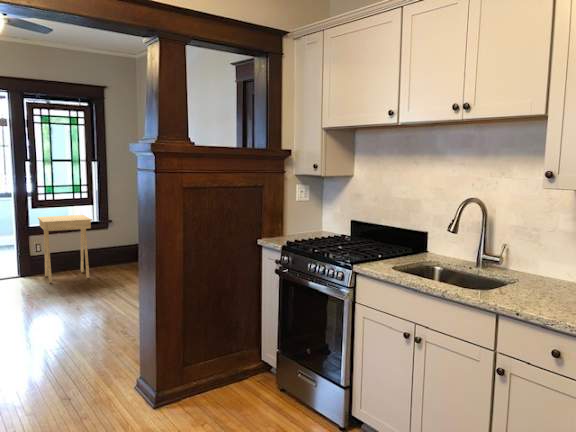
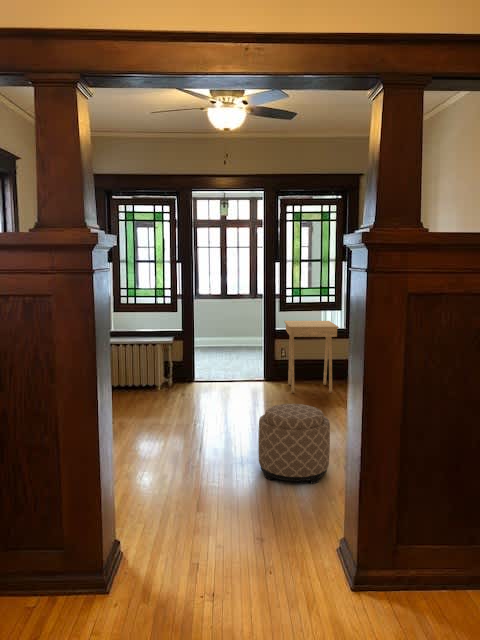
ottoman: none [16,286,87,356] -> present [258,404,330,484]

